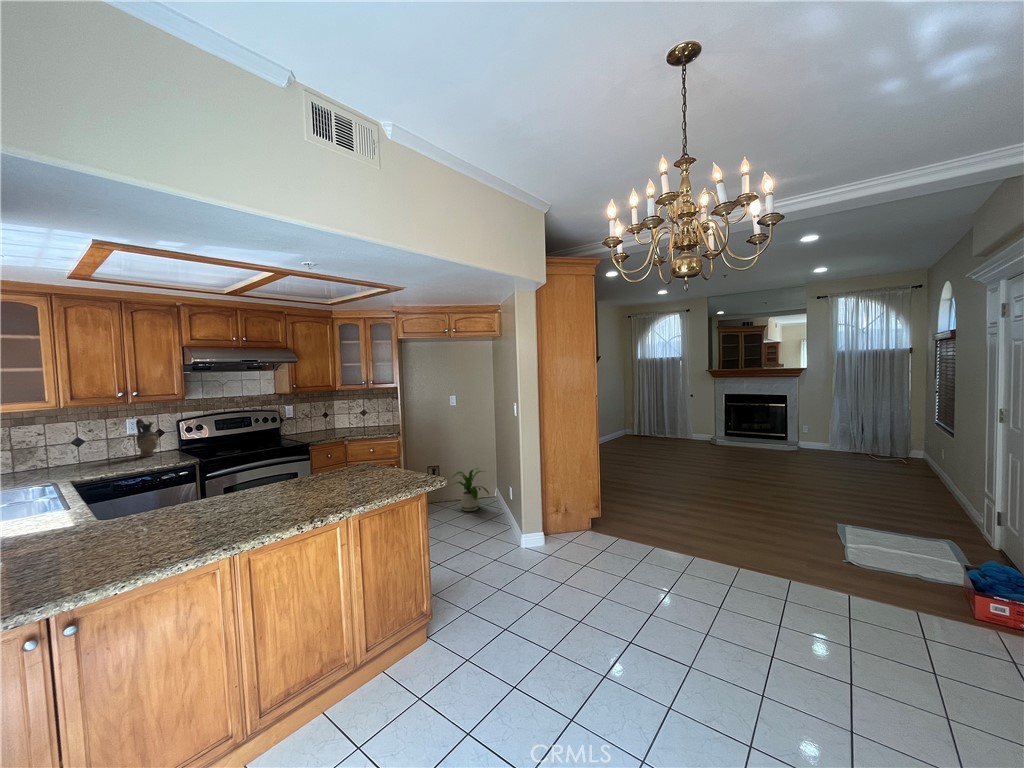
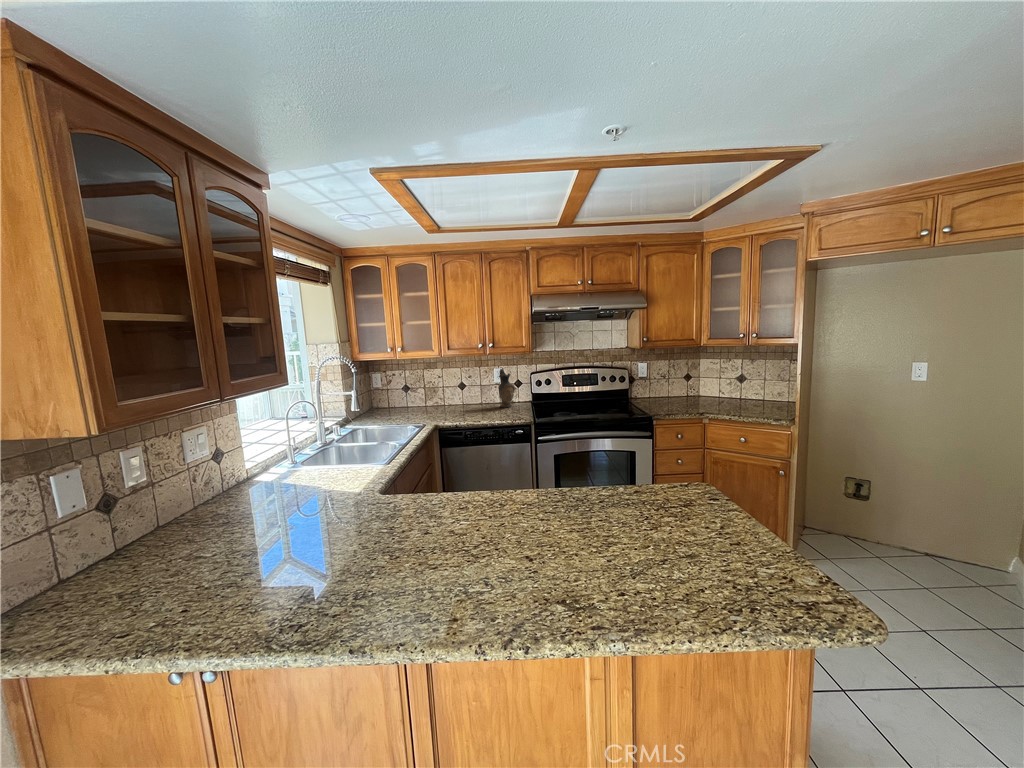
house plant: present [452,468,489,511] -> none [891,510,998,594]

